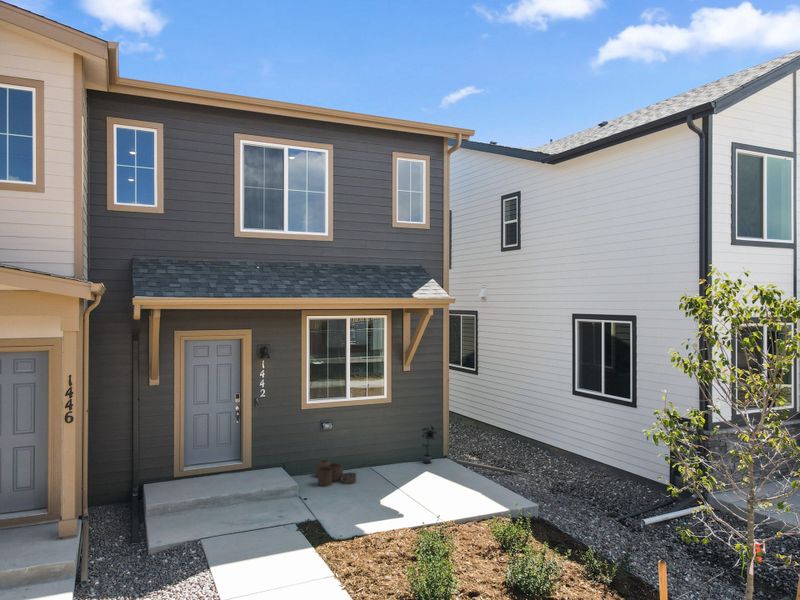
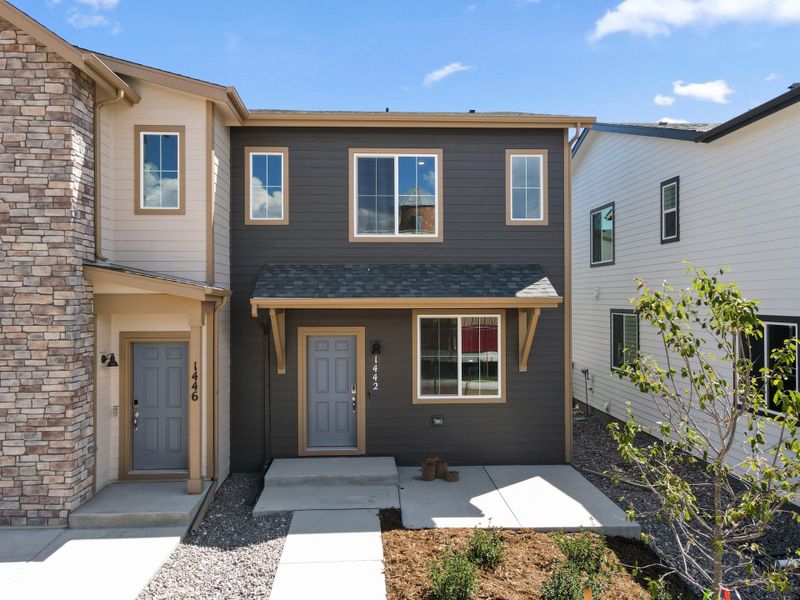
potted plant: present [422,426,437,463] -> none [537,431,555,472]

